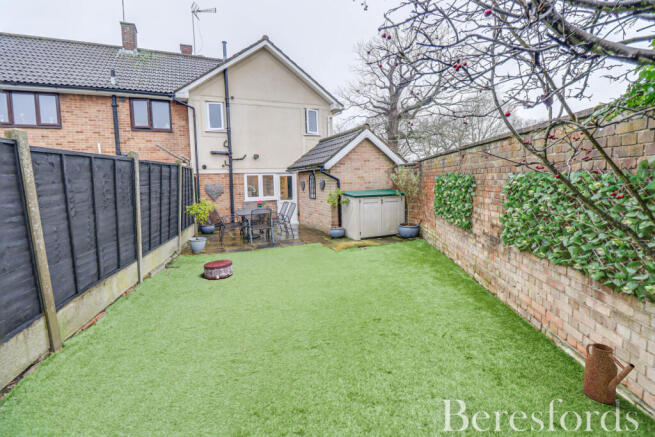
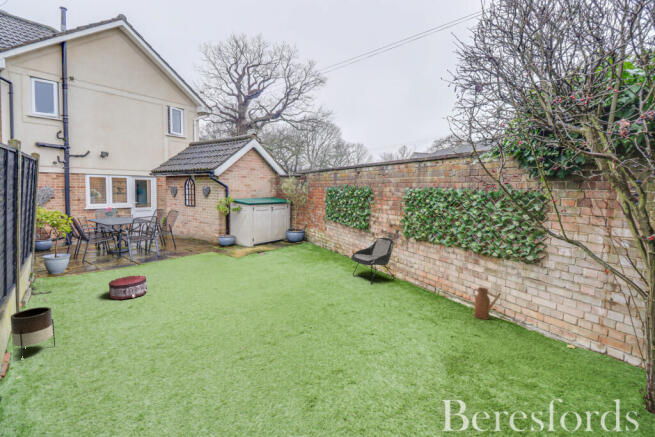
lounge chair: none [433,241,491,301] -> present [351,238,395,284]
planter: none [105,279,135,316] -> present [10,307,55,356]

